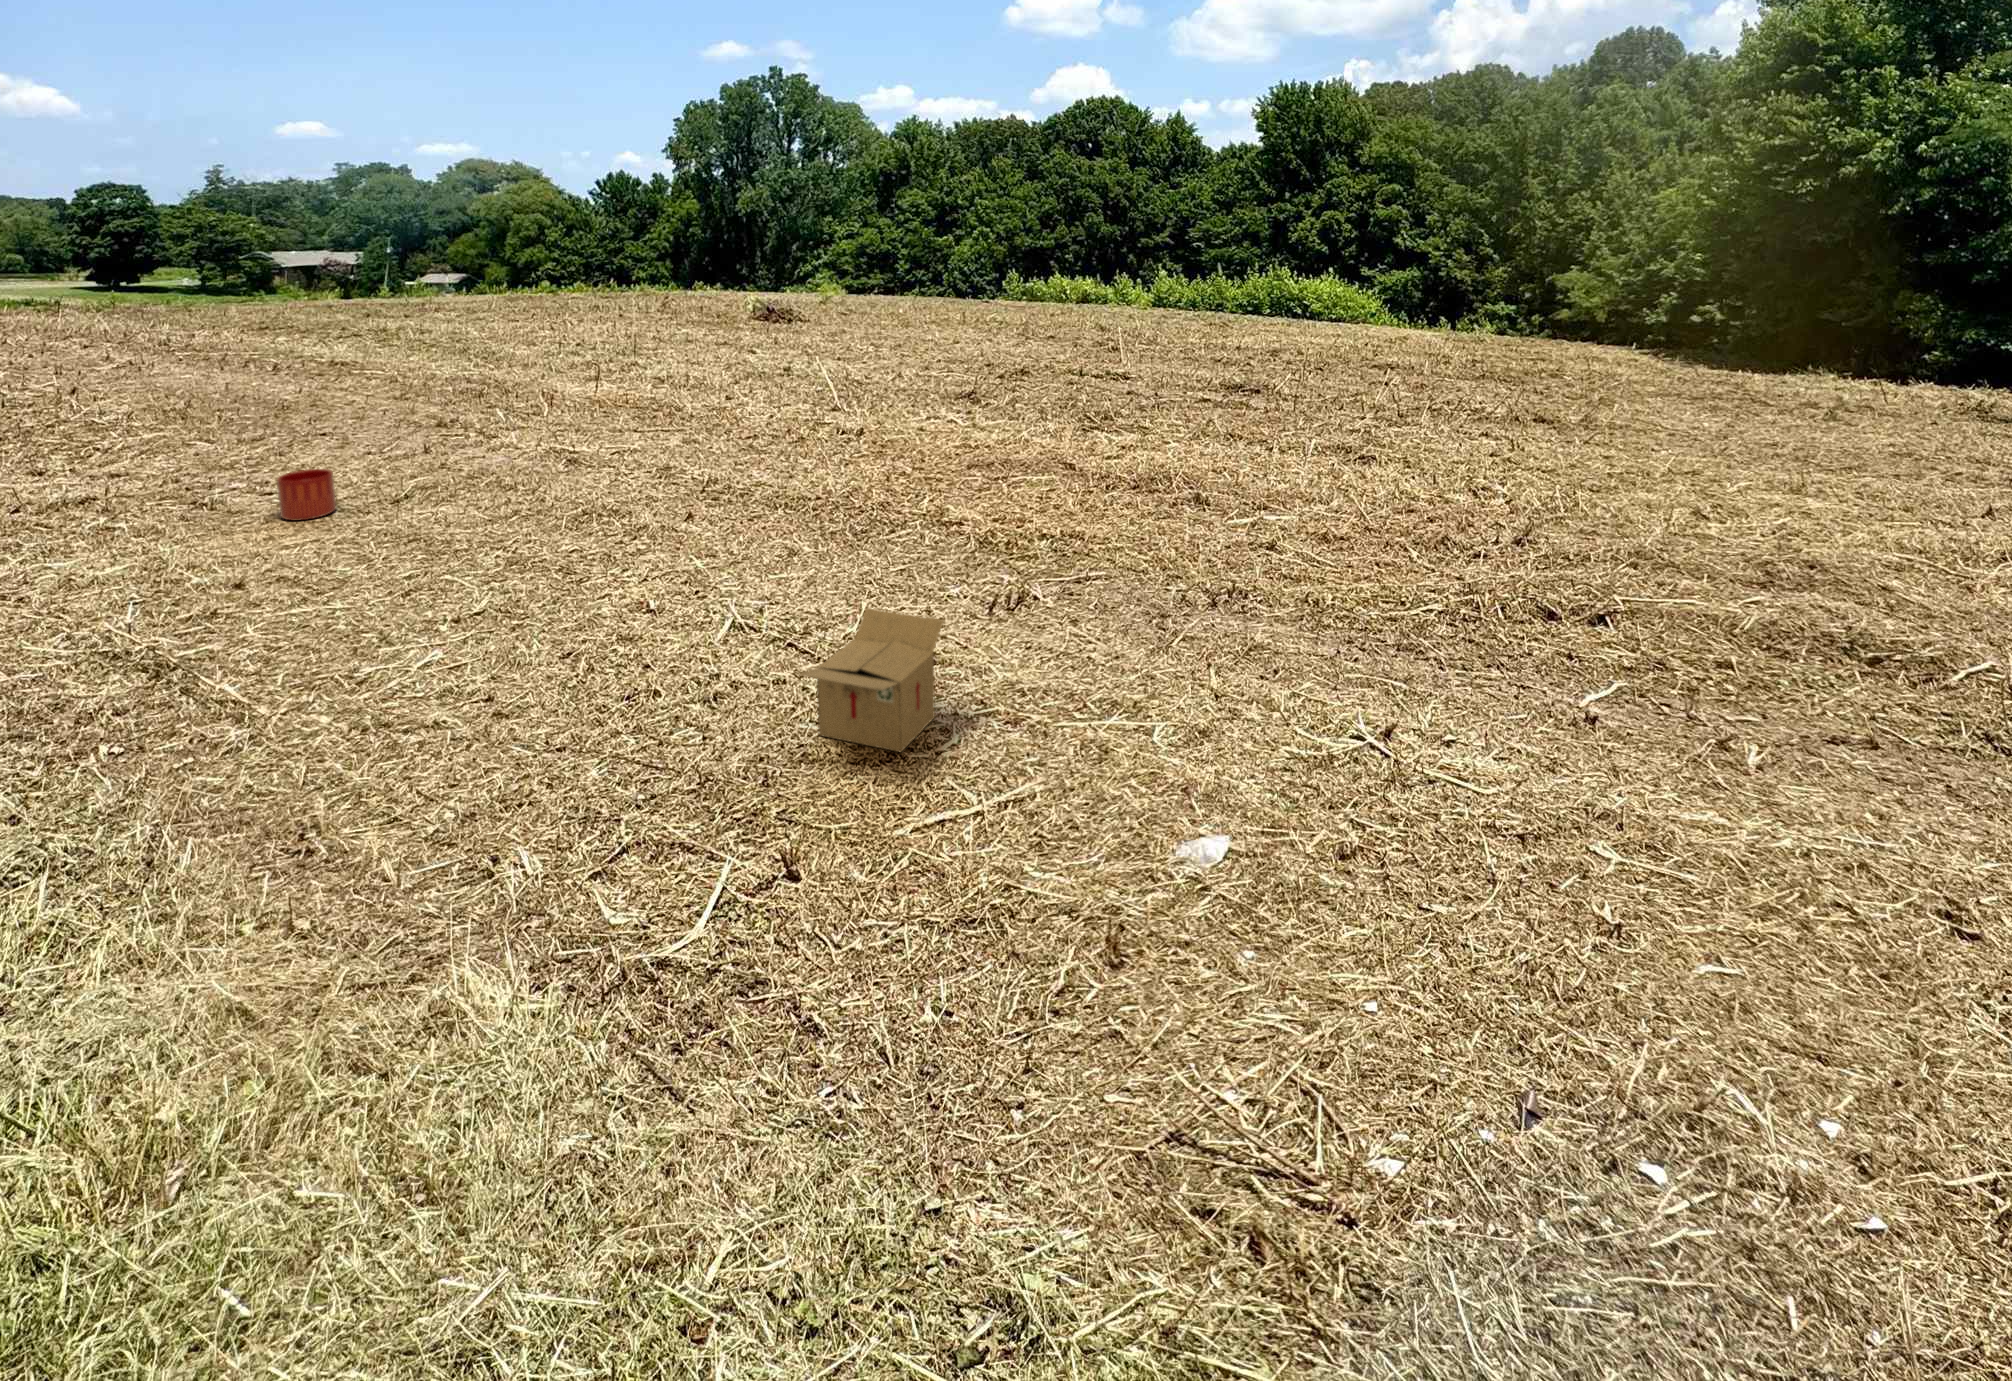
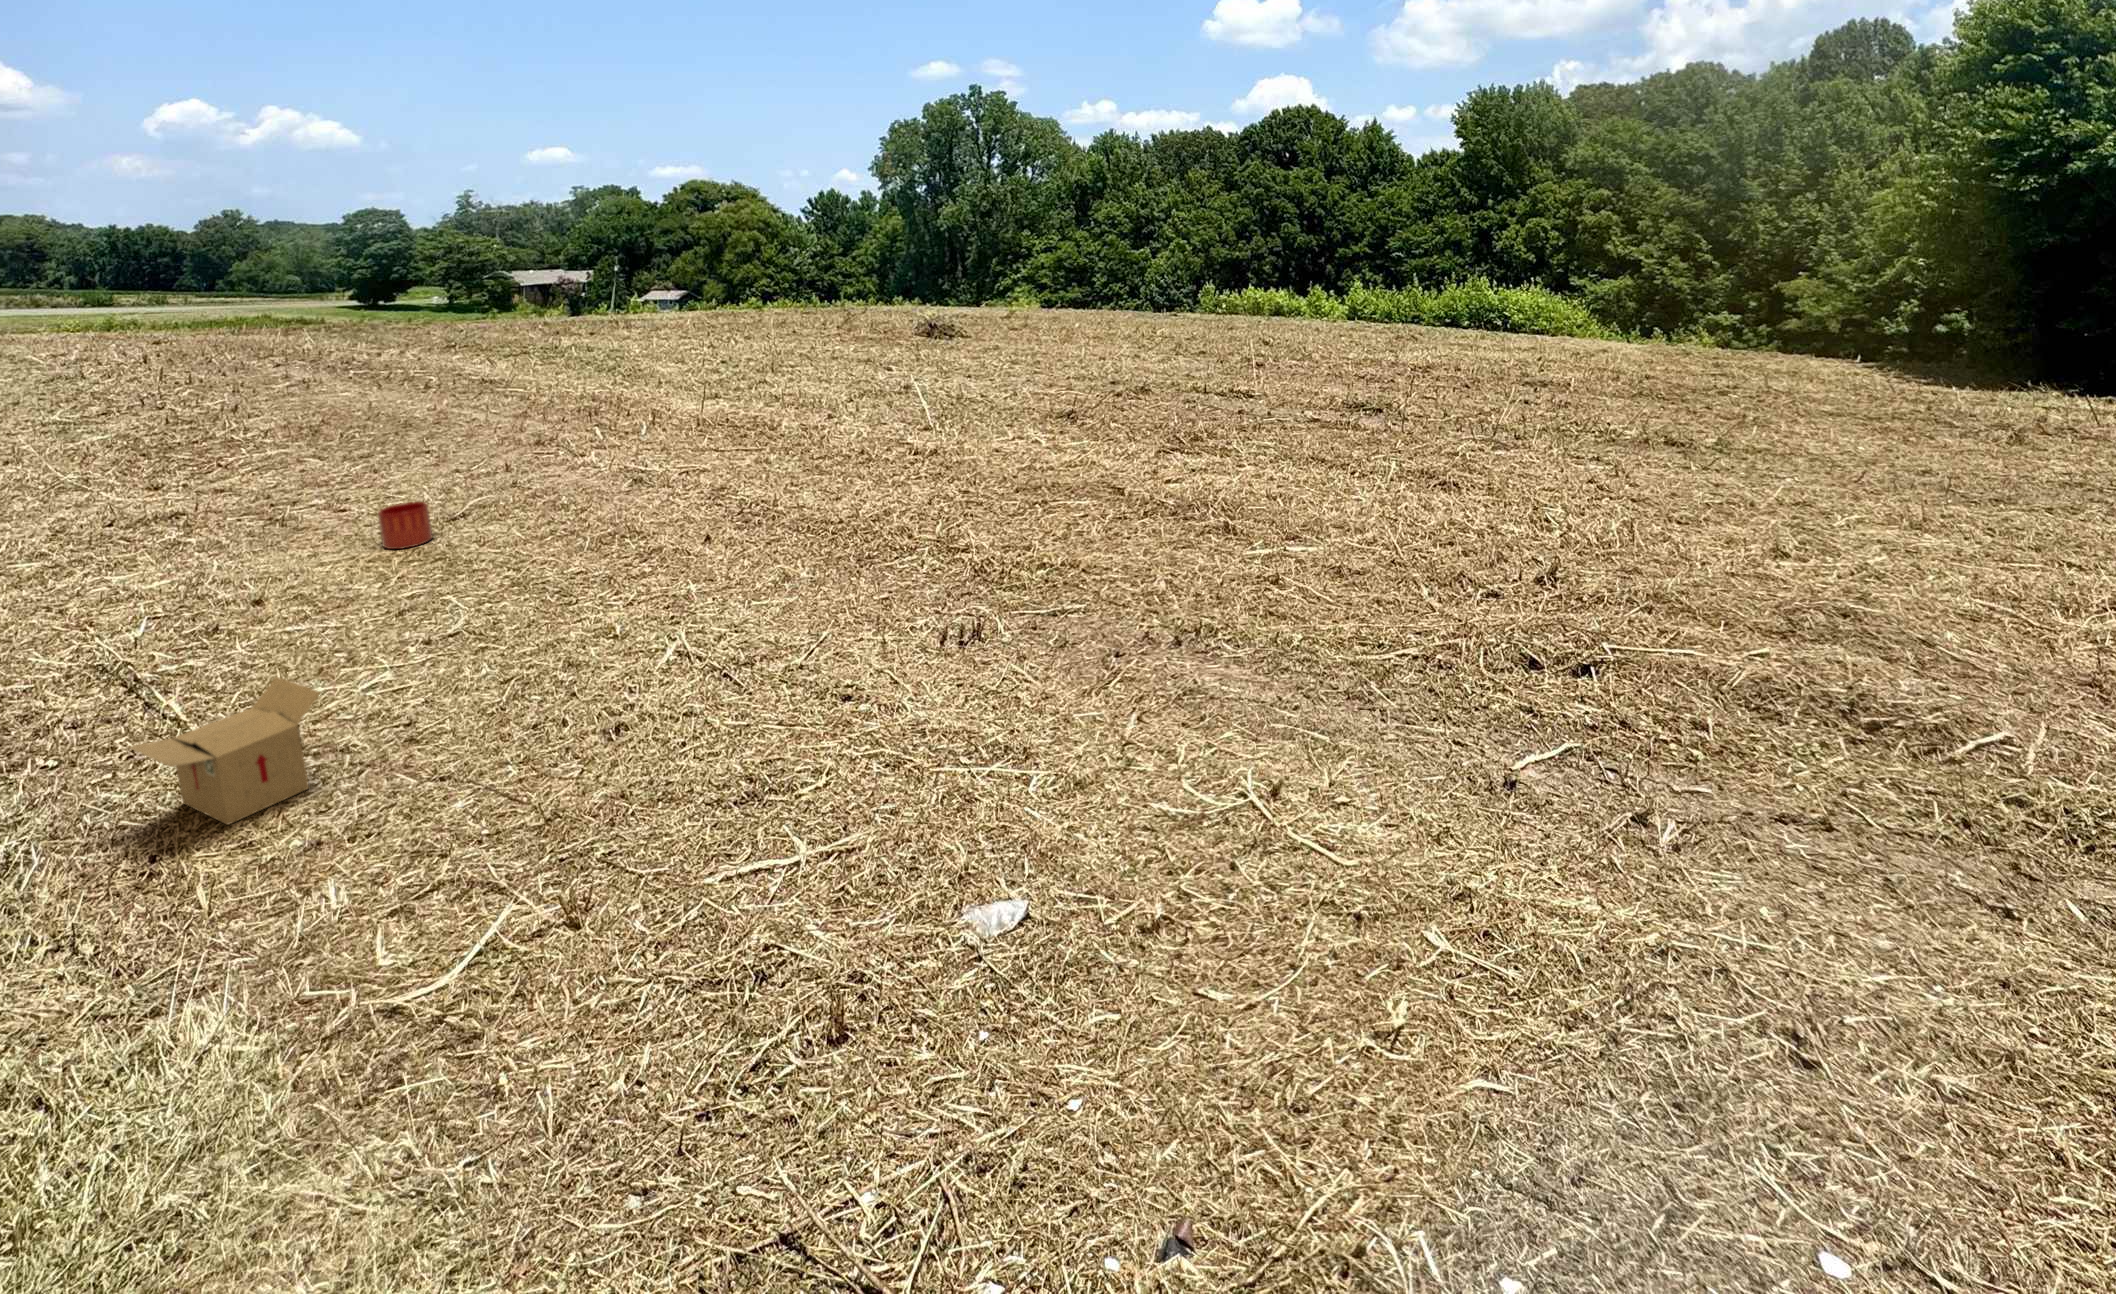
cardboard box: present [800,608,943,752] -> present [129,677,320,825]

